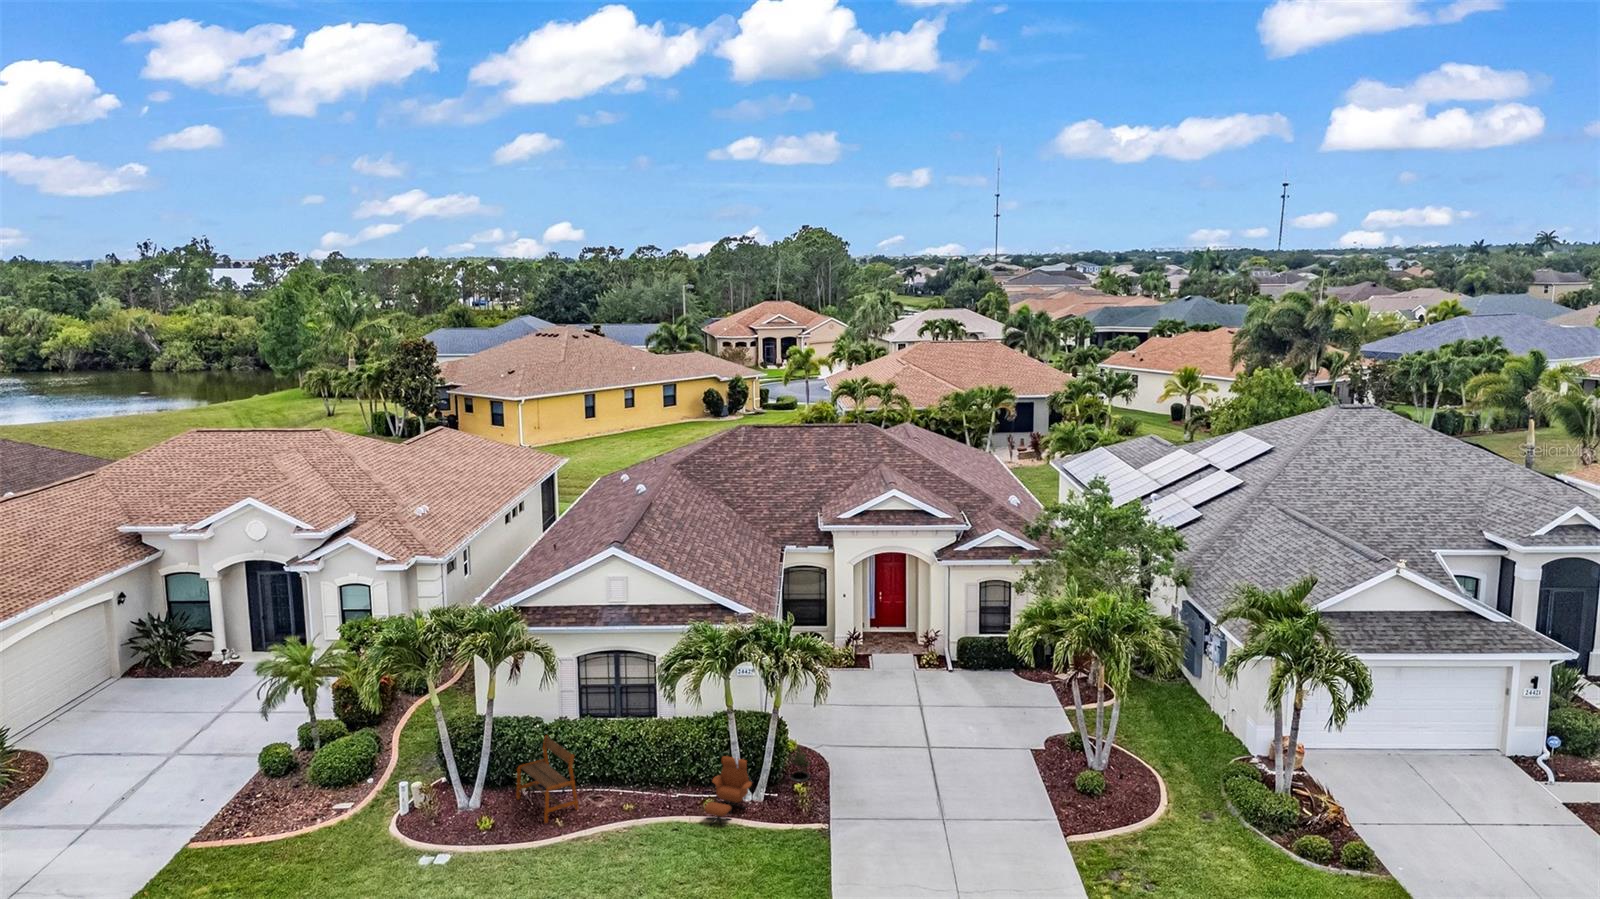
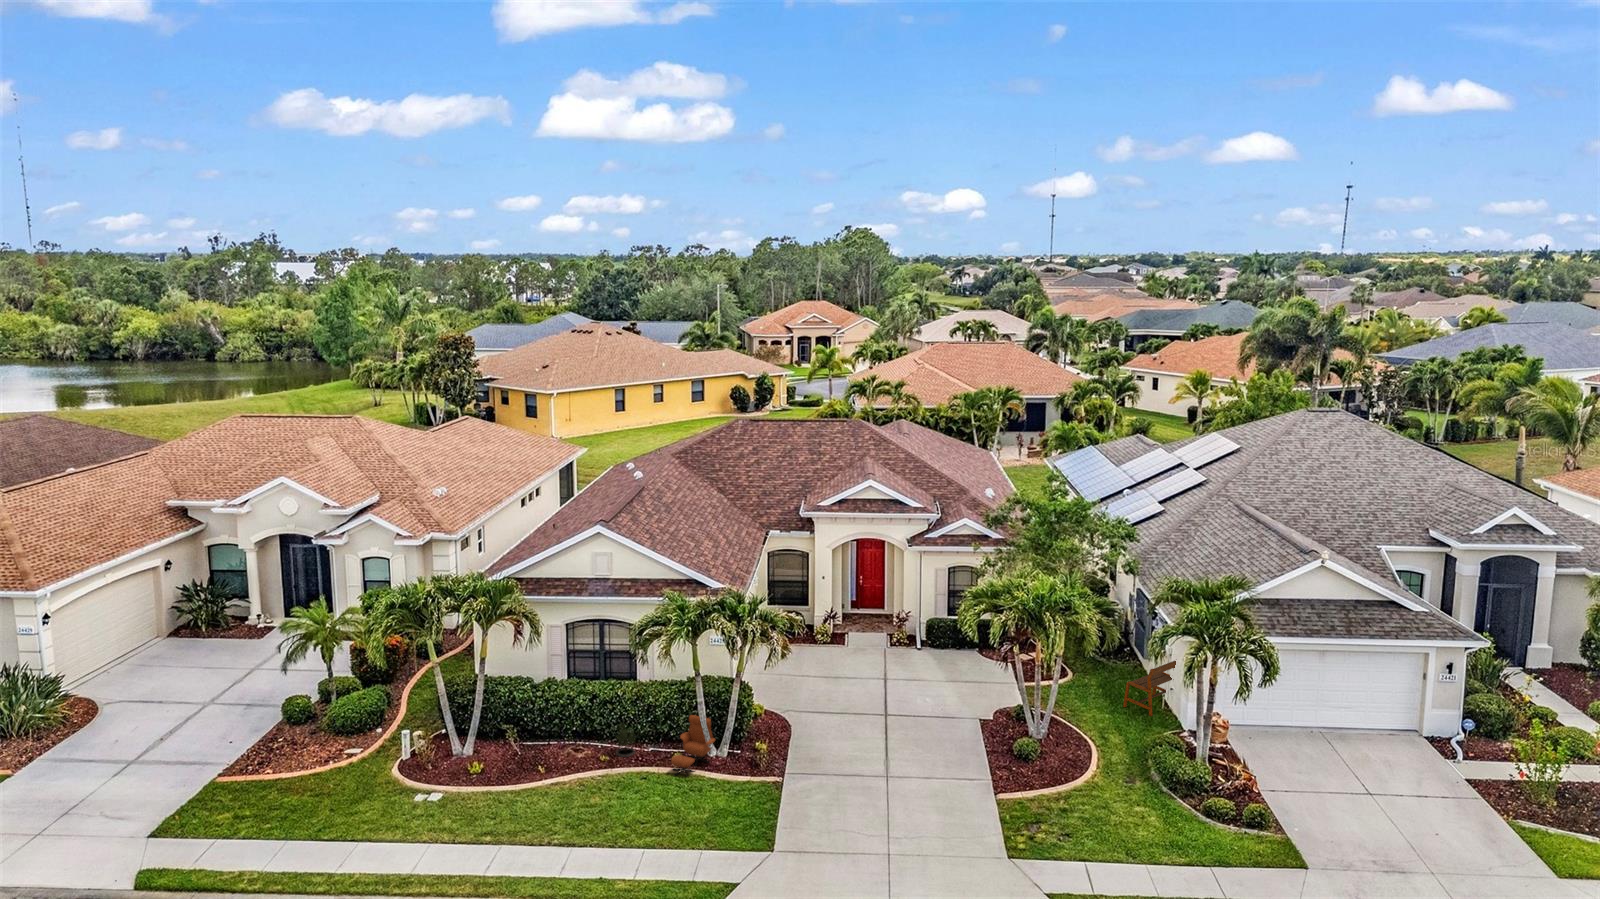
bench: present [516,736,579,823] -> present [1123,661,1176,716]
potted tree: present [791,747,810,781] -> present [616,725,635,757]

